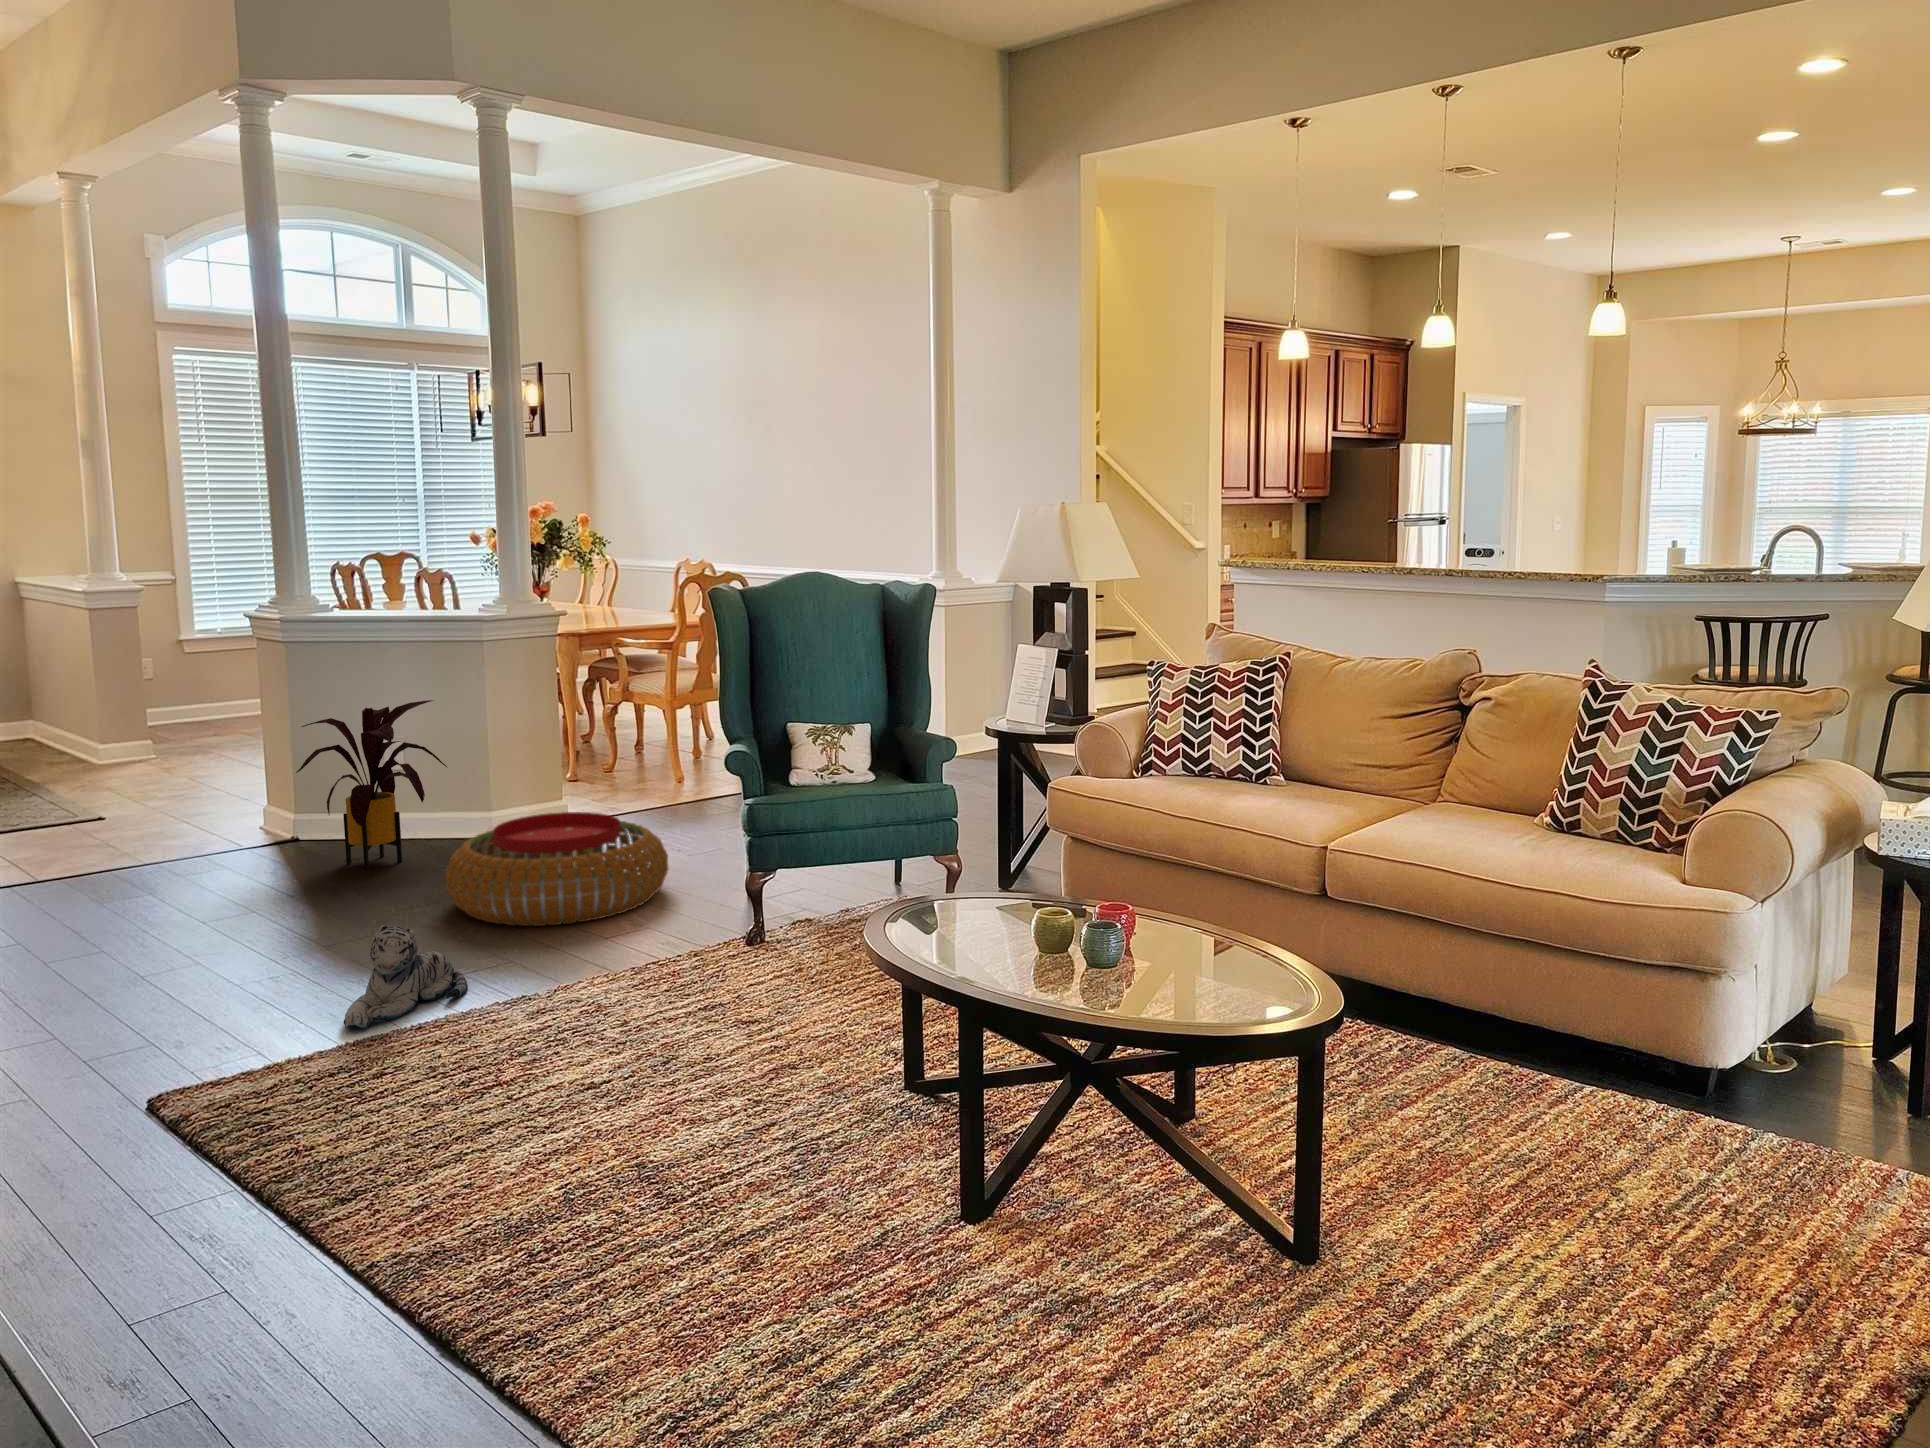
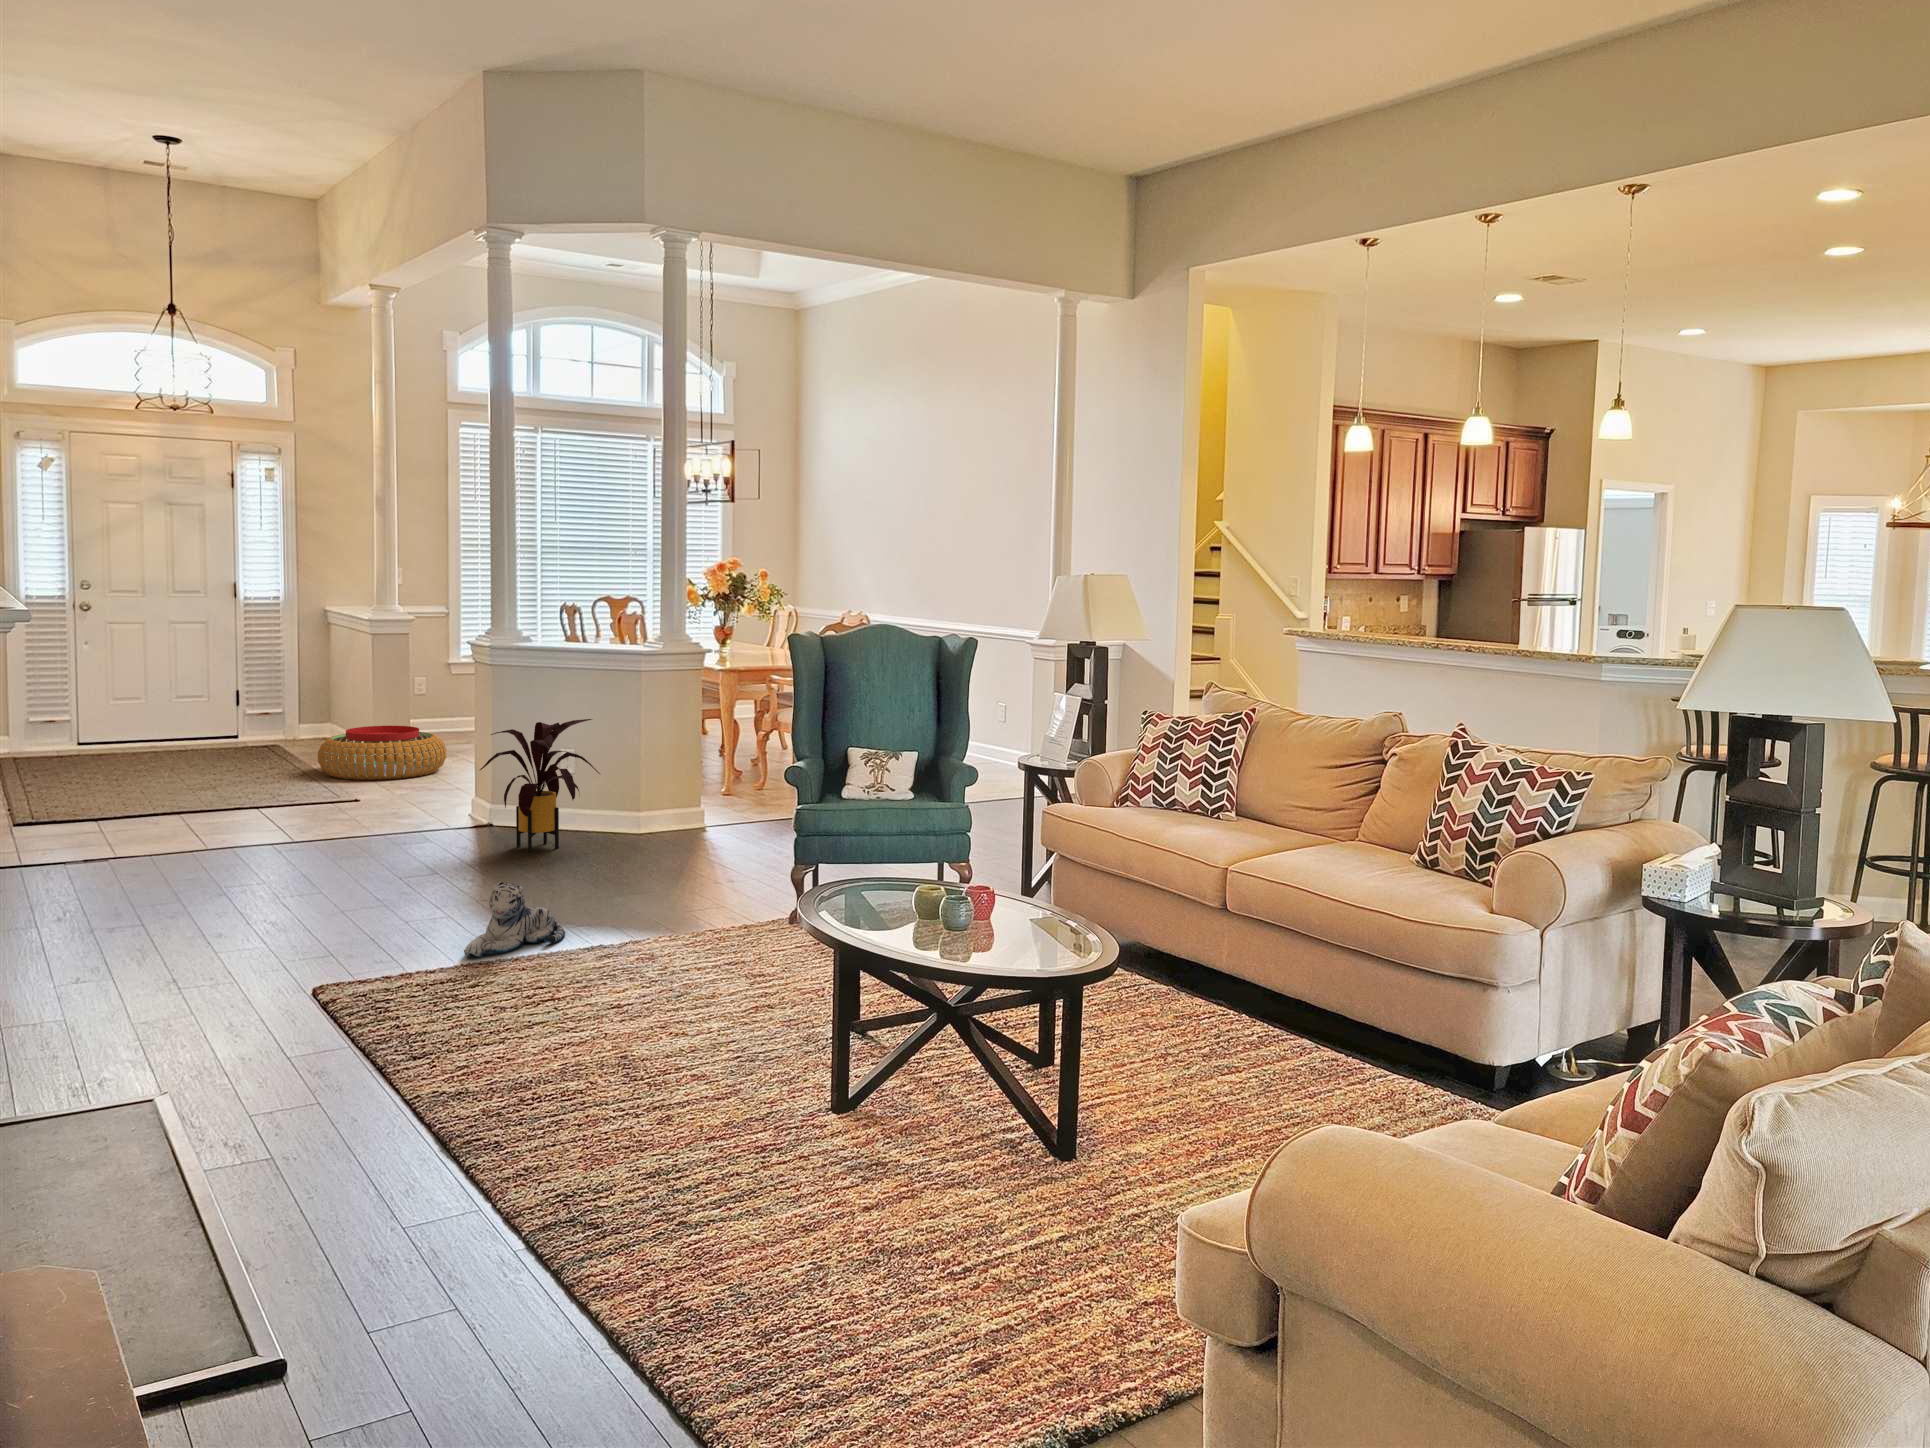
pouf: present [445,812,668,926] -> present [318,726,447,780]

